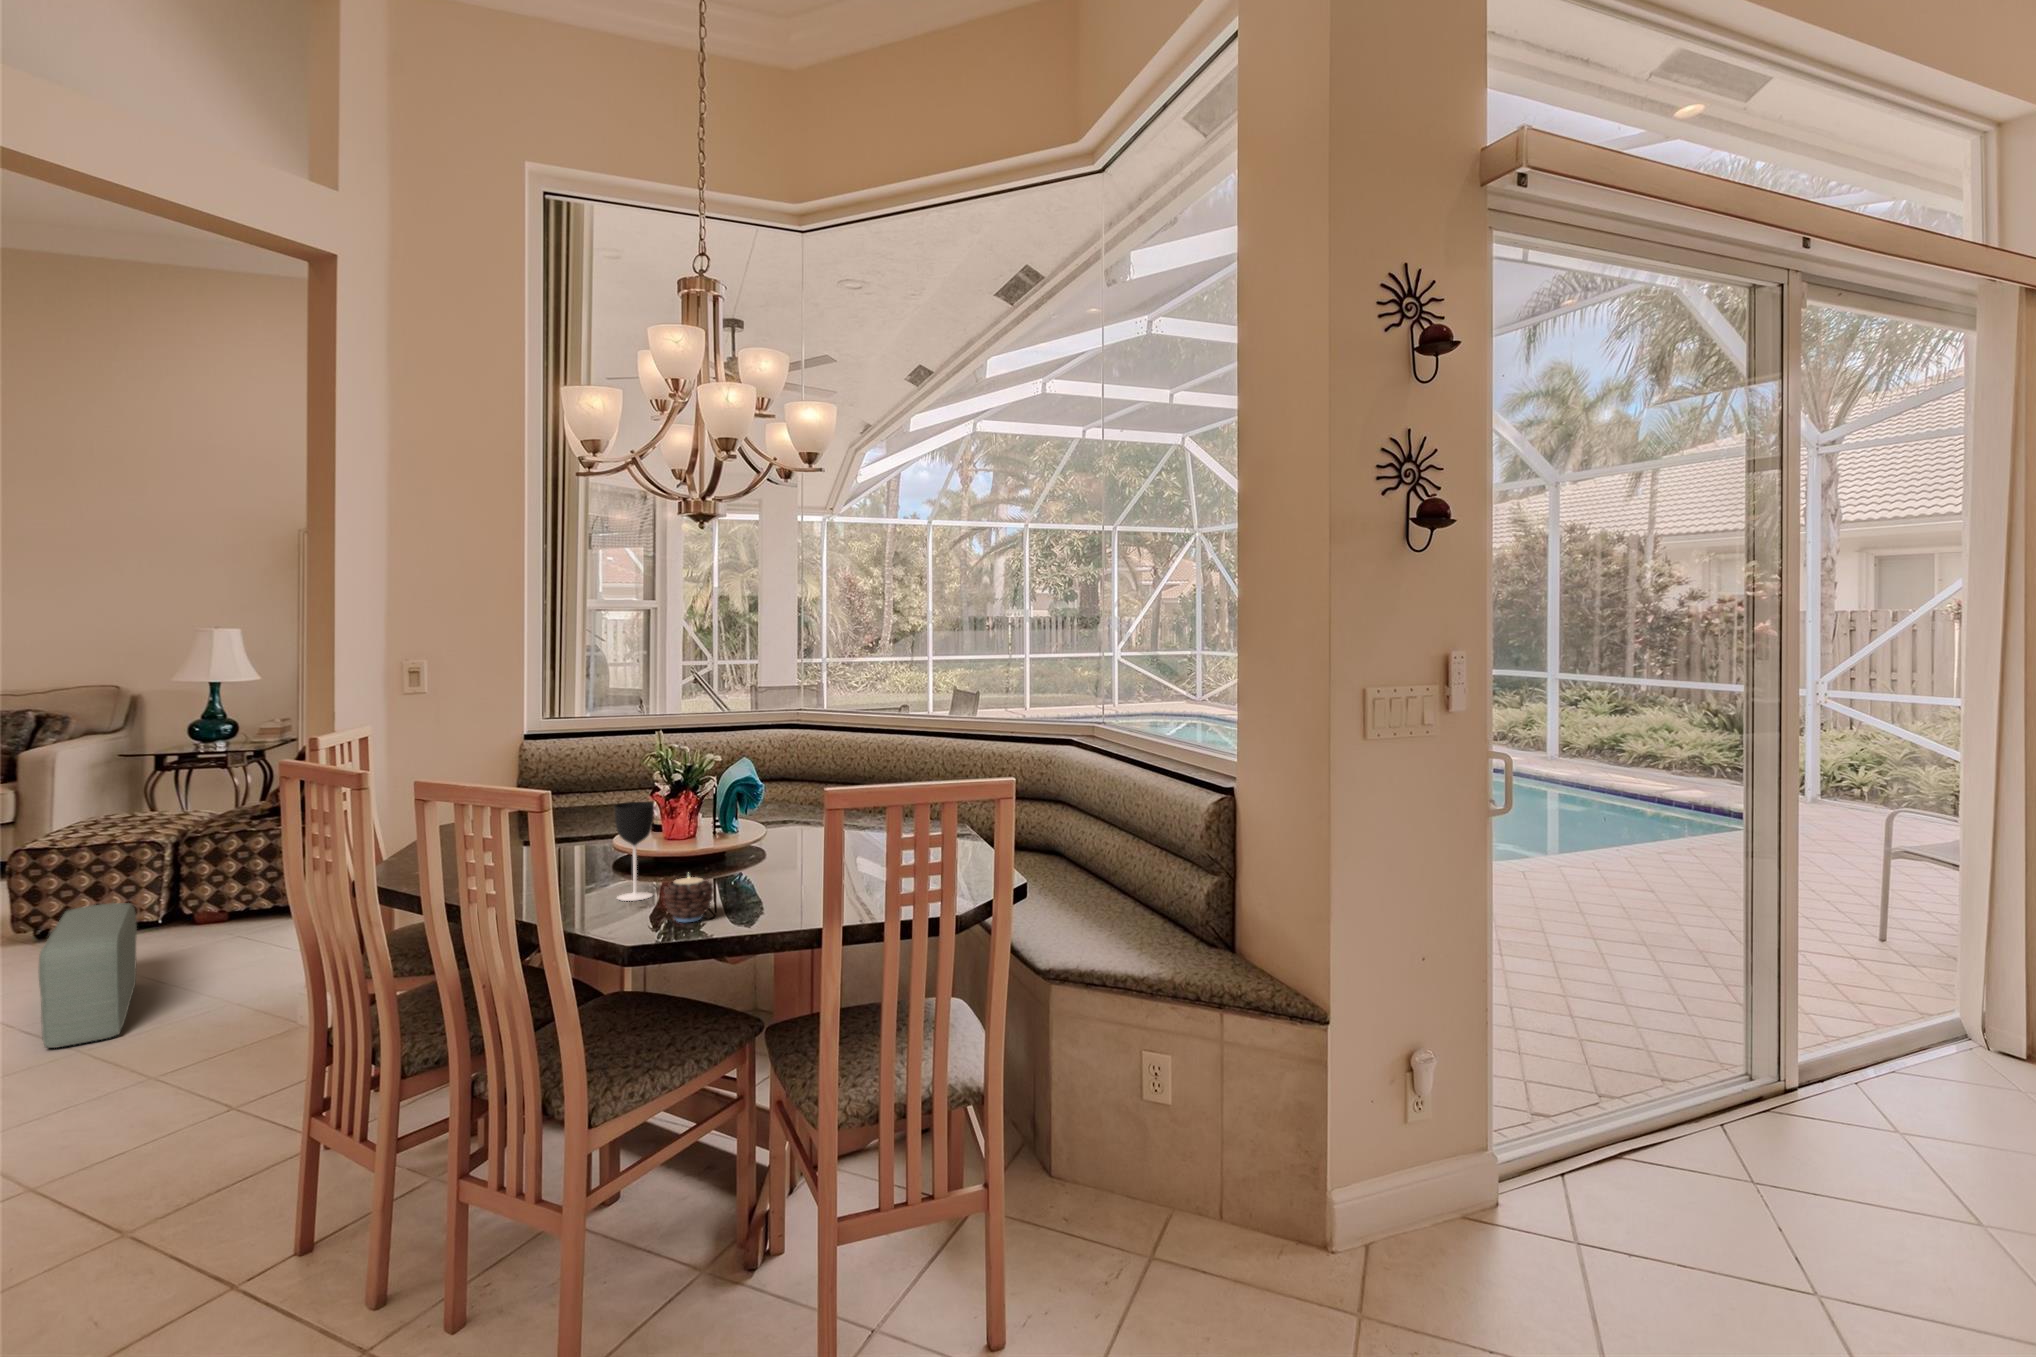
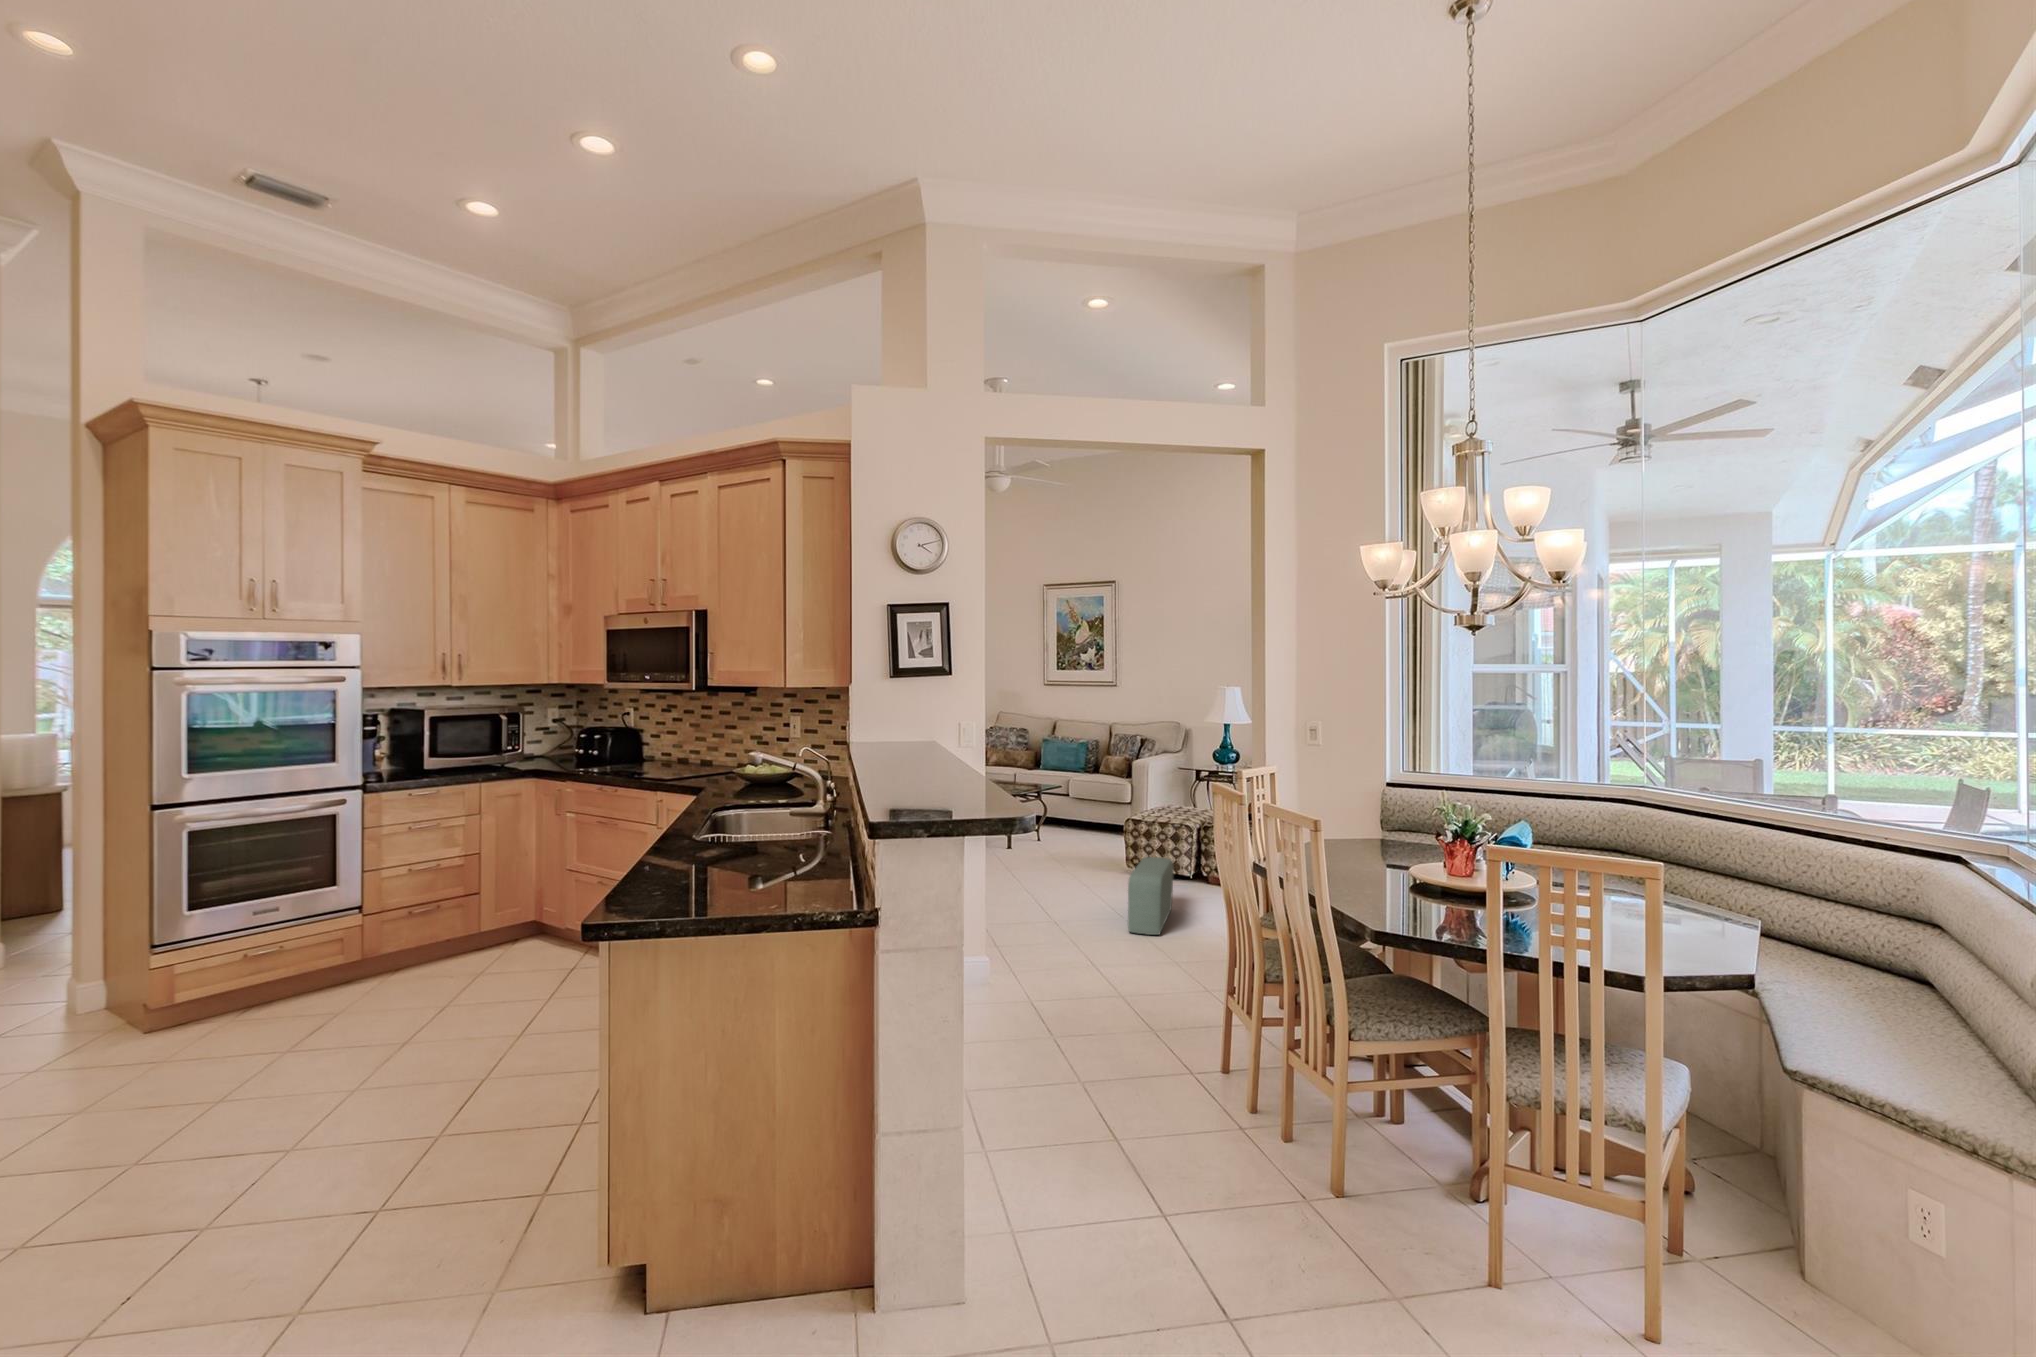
wine glass: present [614,802,654,901] -> none [1393,839,1423,909]
candle: present [663,877,713,922] -> none [1411,893,1448,928]

